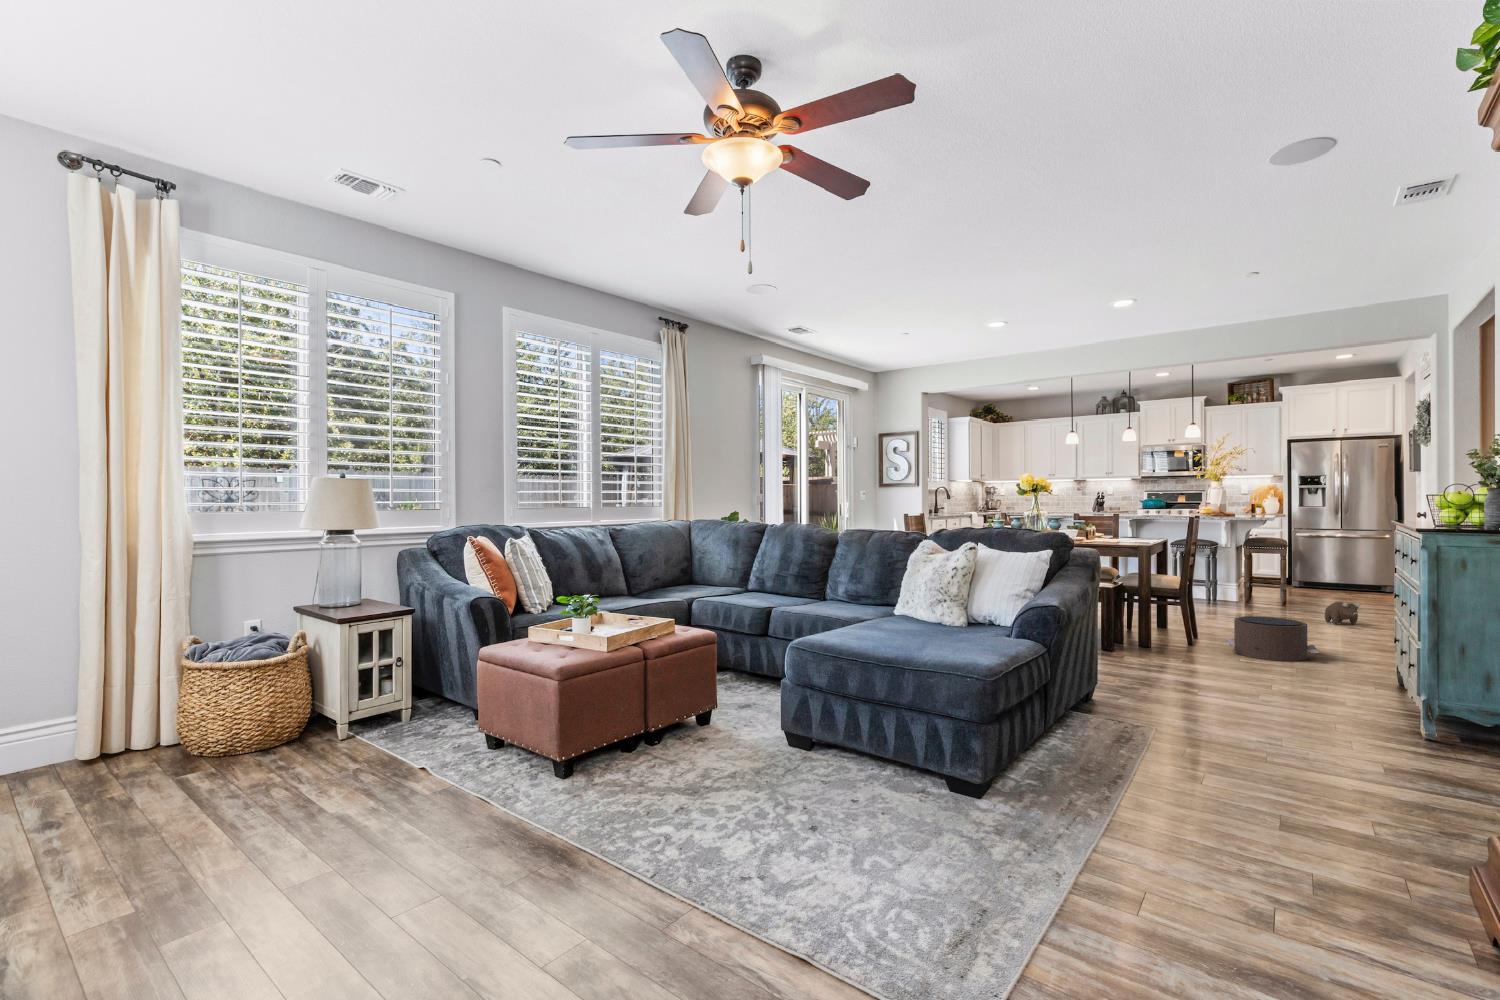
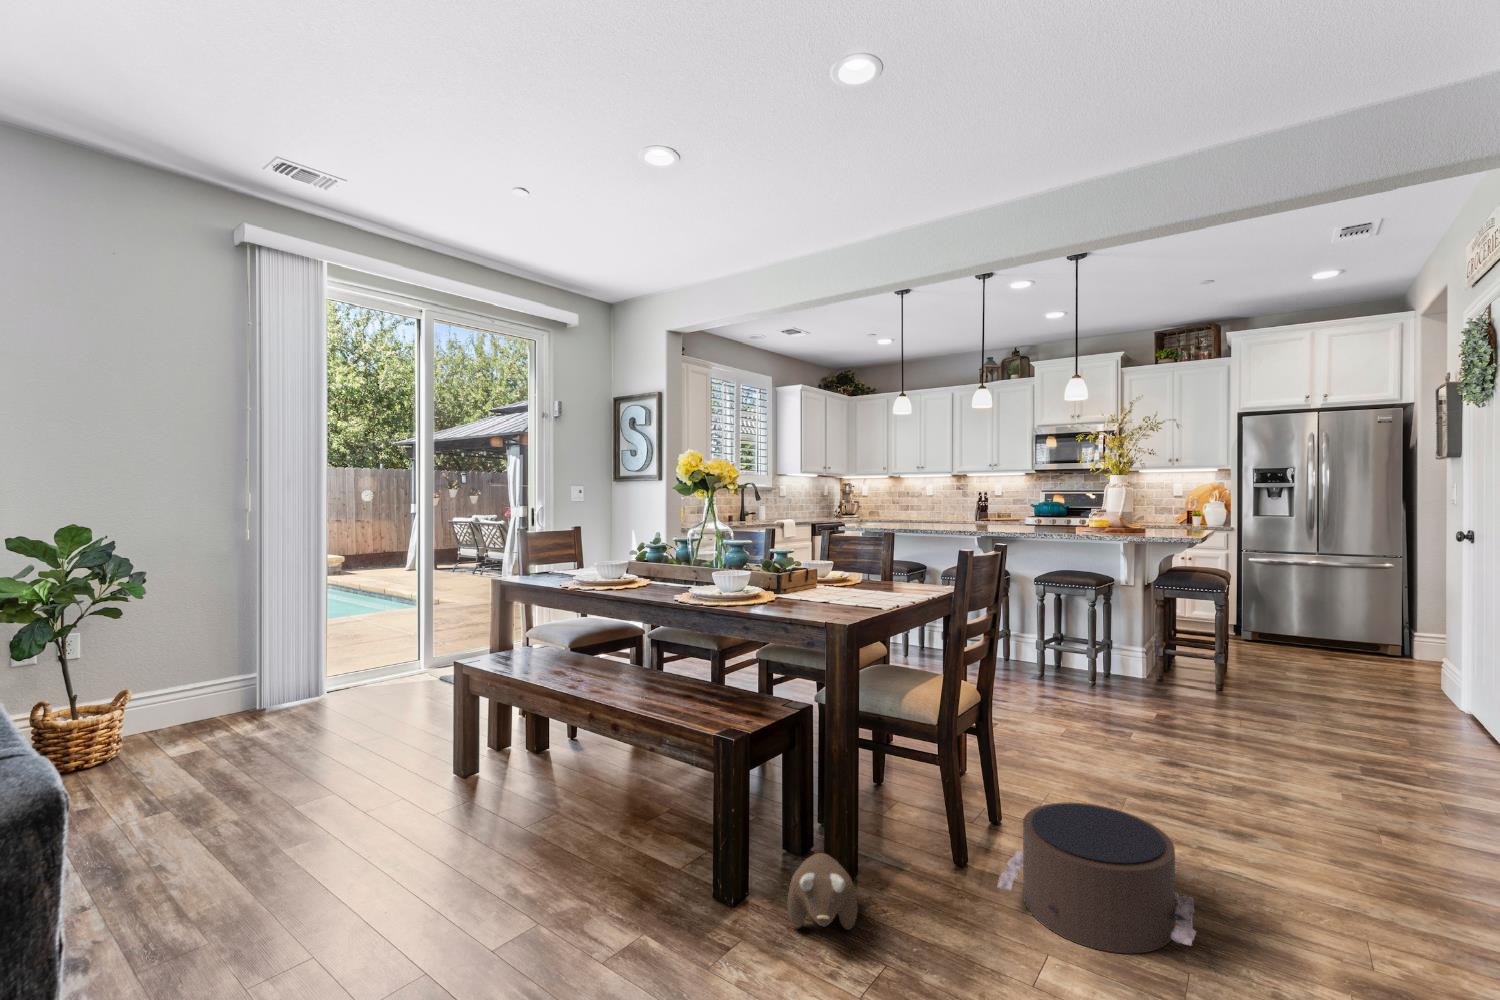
plush toy: present [1325,602,1361,624] -> present [787,853,858,930]

